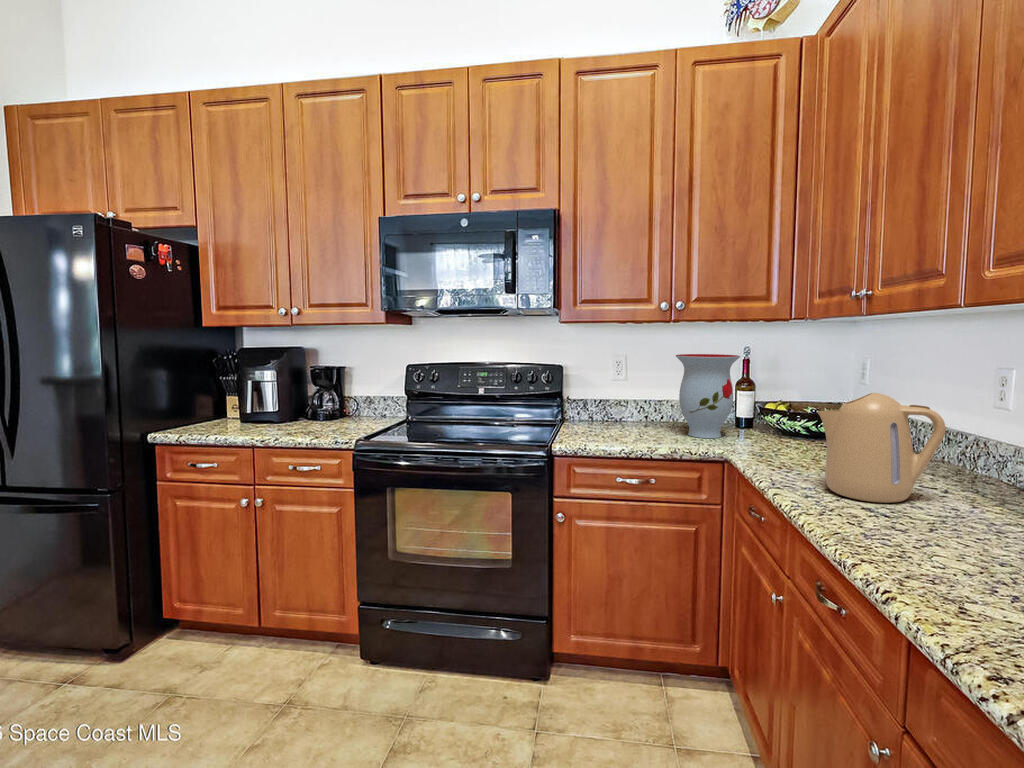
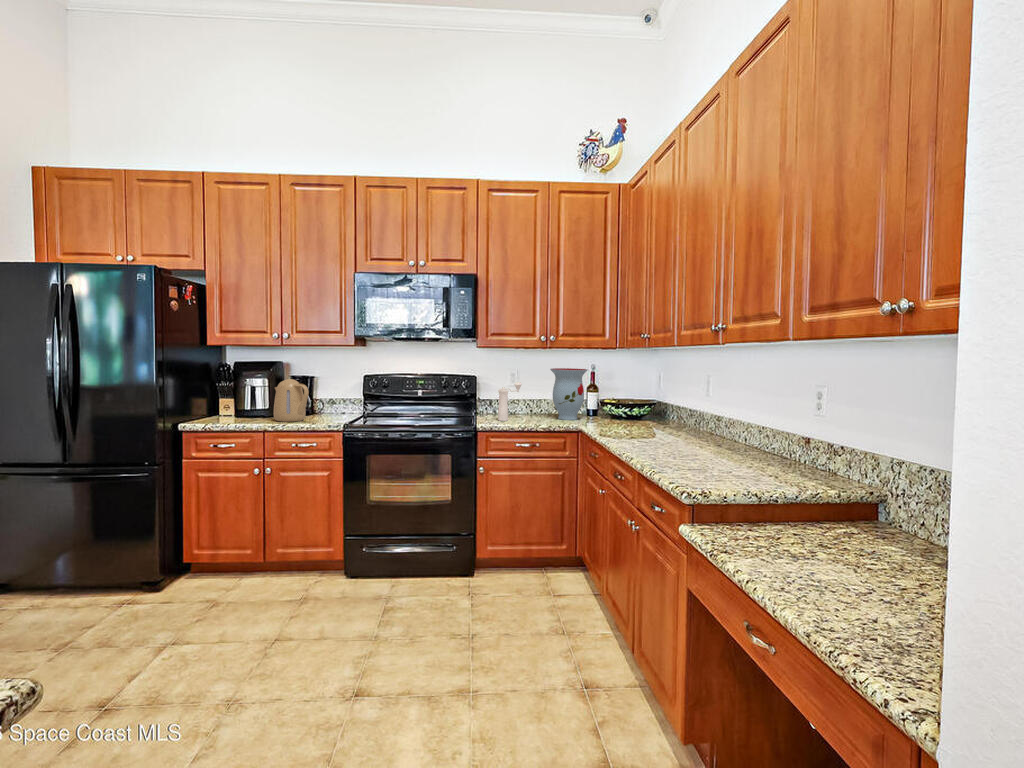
pepper mill: none [590,377,629,438] -> present [498,382,522,421]
kettle: present [817,393,946,503] -> present [274,379,309,422]

